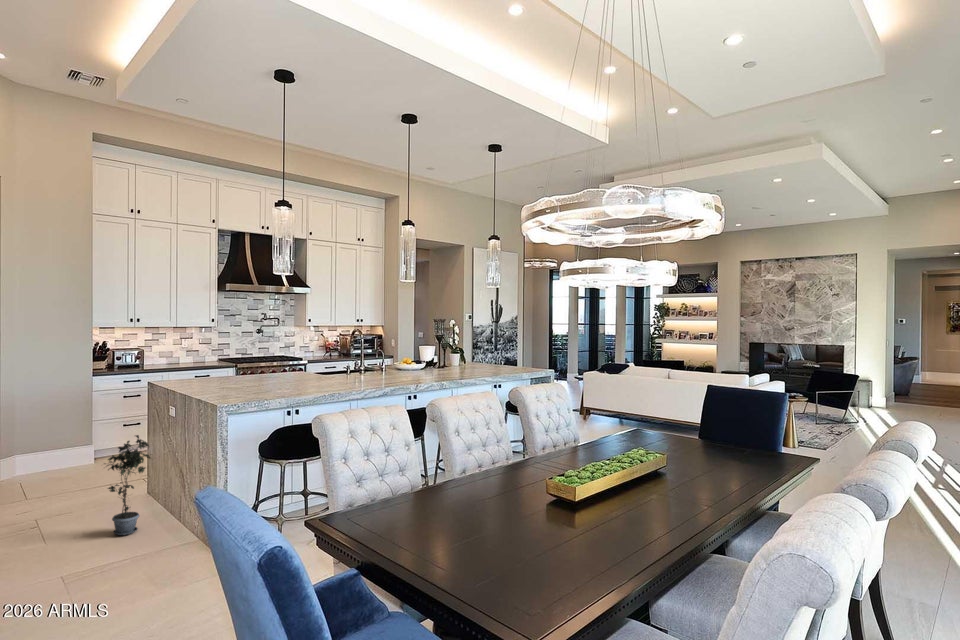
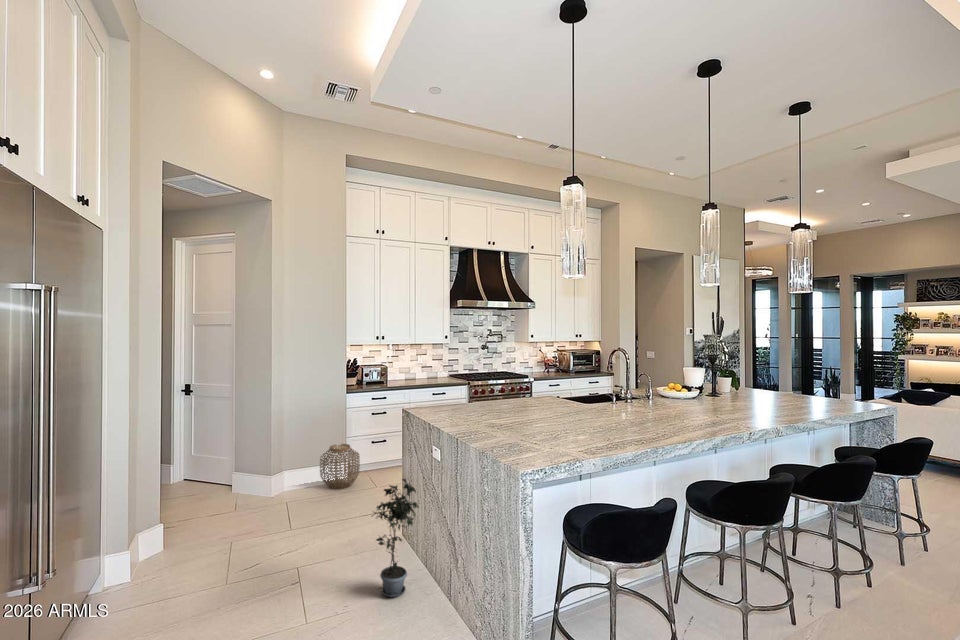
woven basket: none [59,428,108,473] -> present [320,444,360,489]

